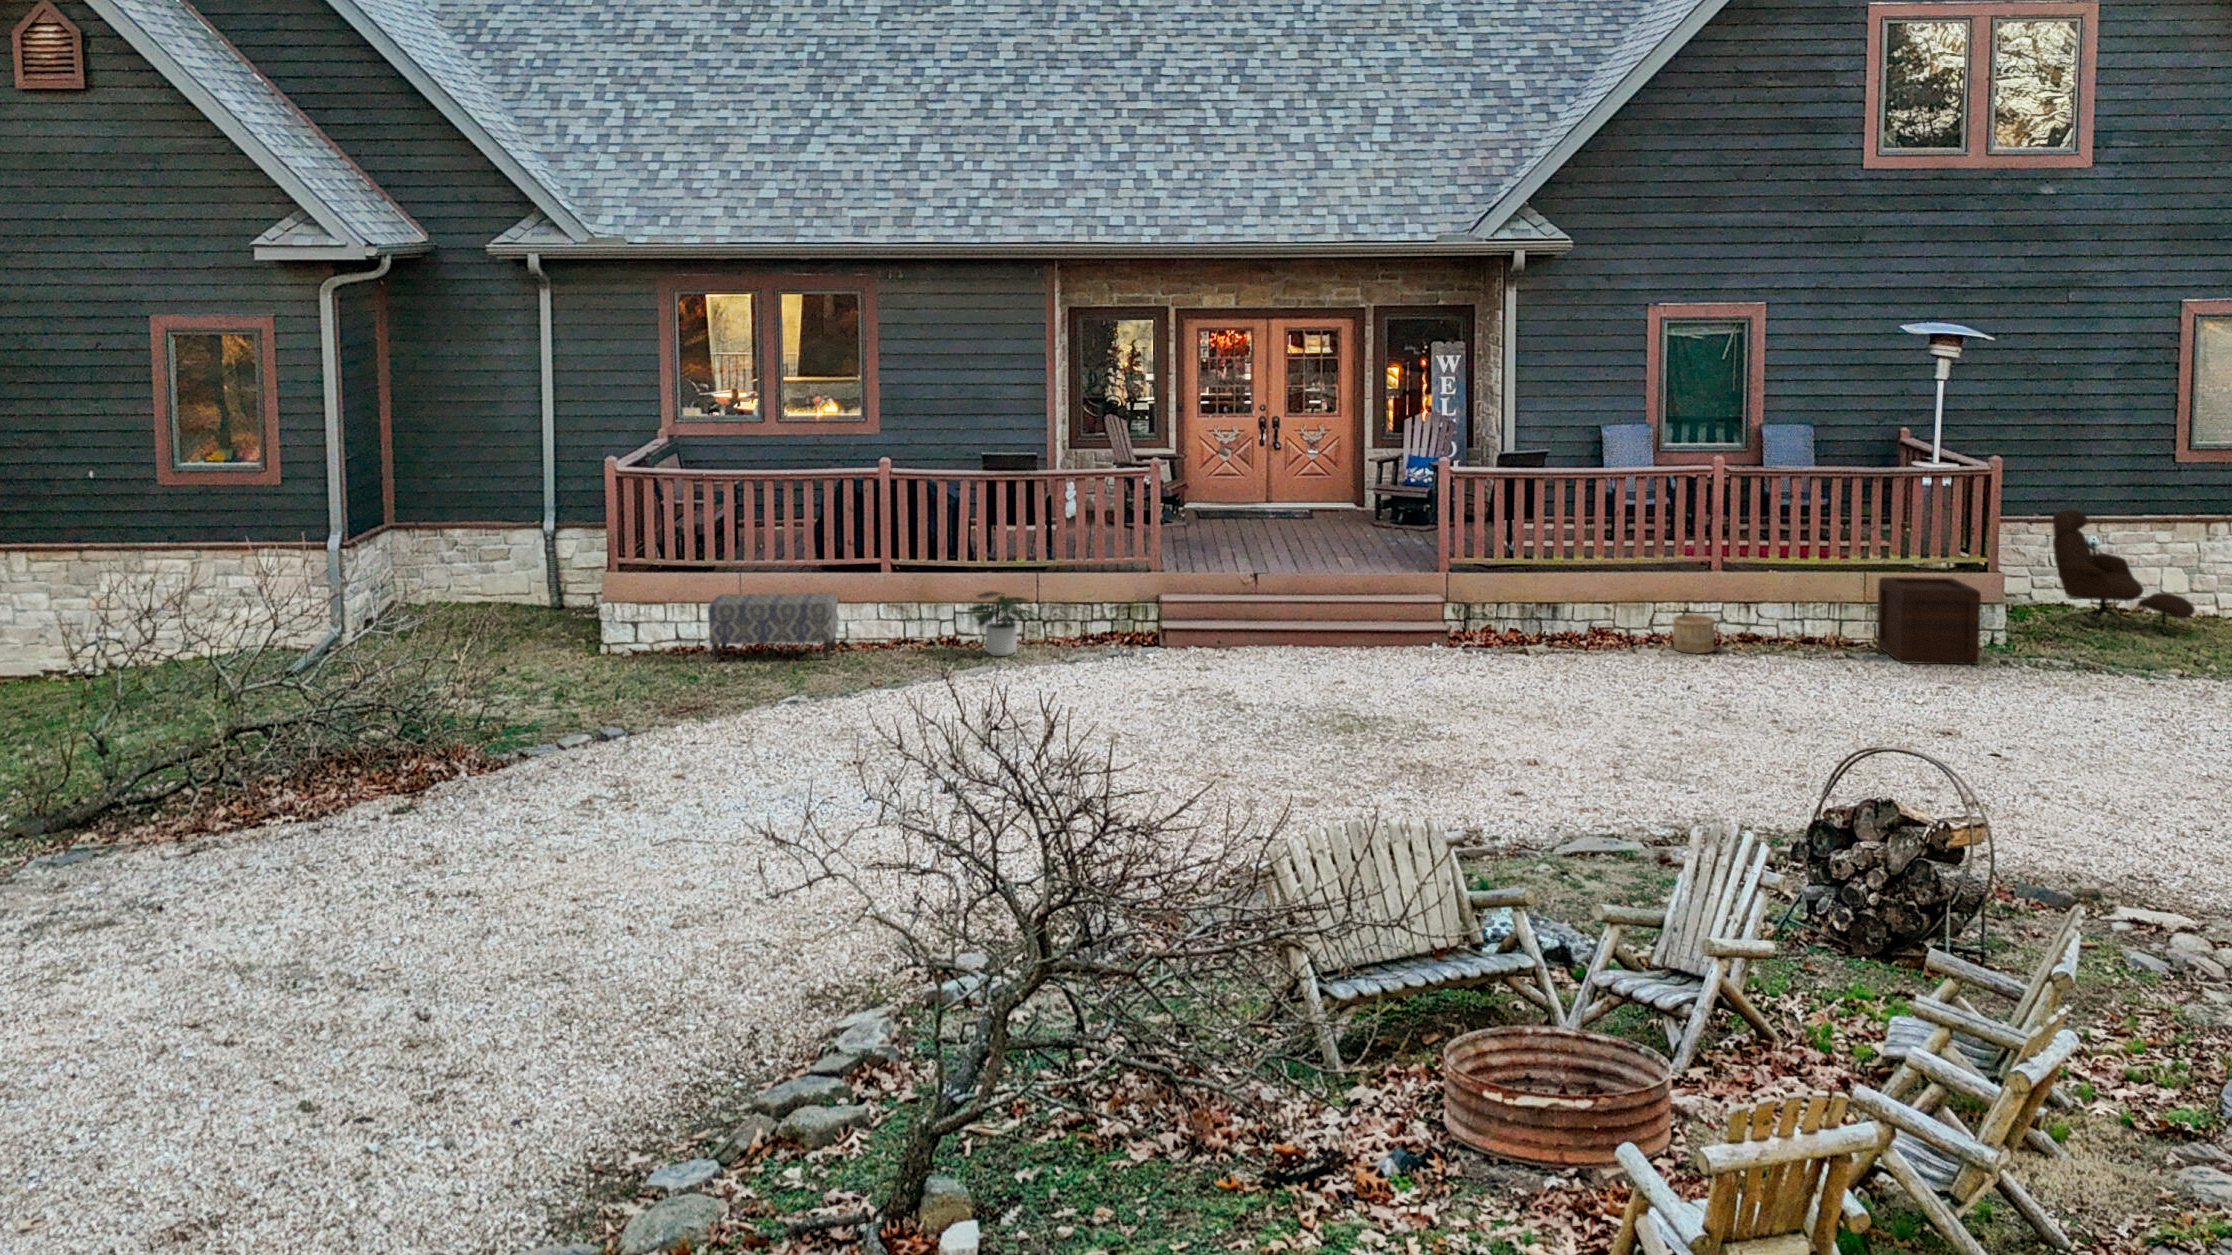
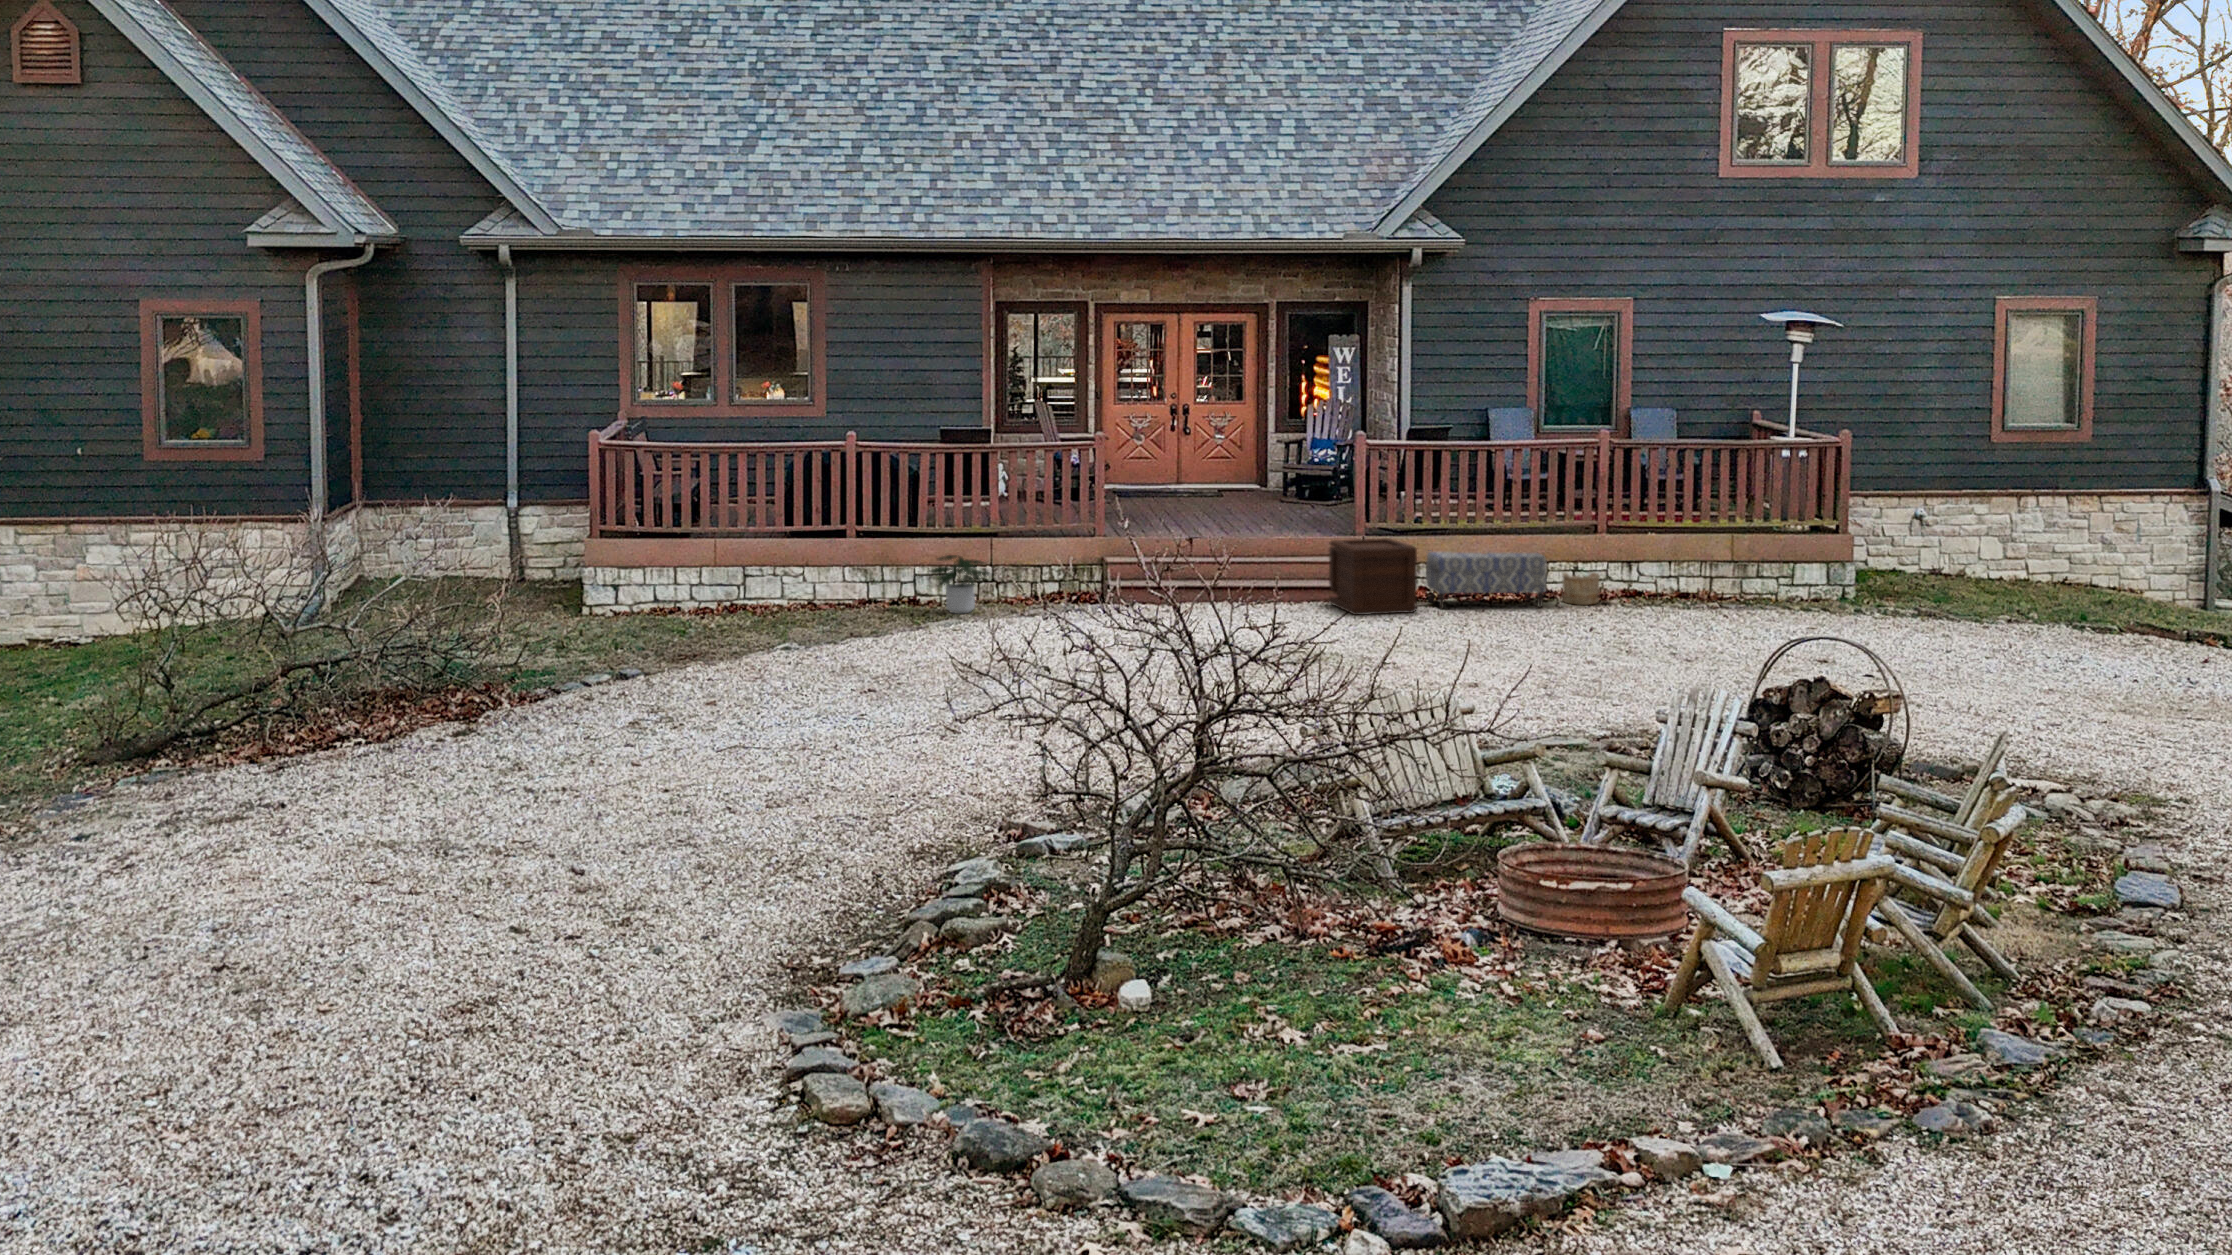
lounge chair: present [2053,509,2195,634] -> none [1881,481,2004,588]
wooden crate: present [1877,577,1981,664] -> present [1329,538,1417,615]
bench: present [708,593,838,661] -> present [1426,550,1547,609]

